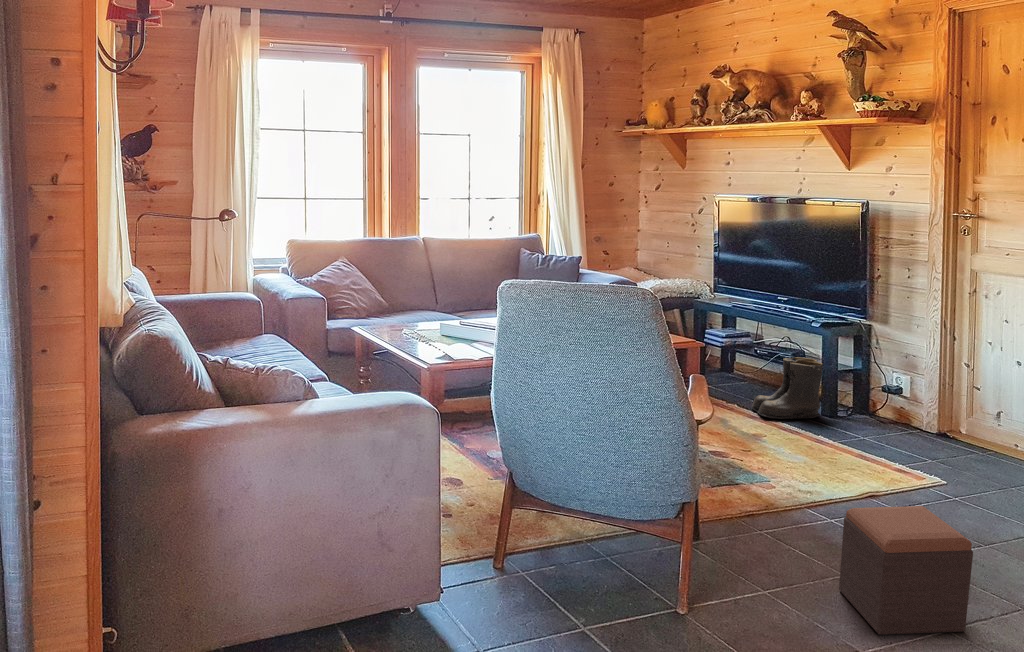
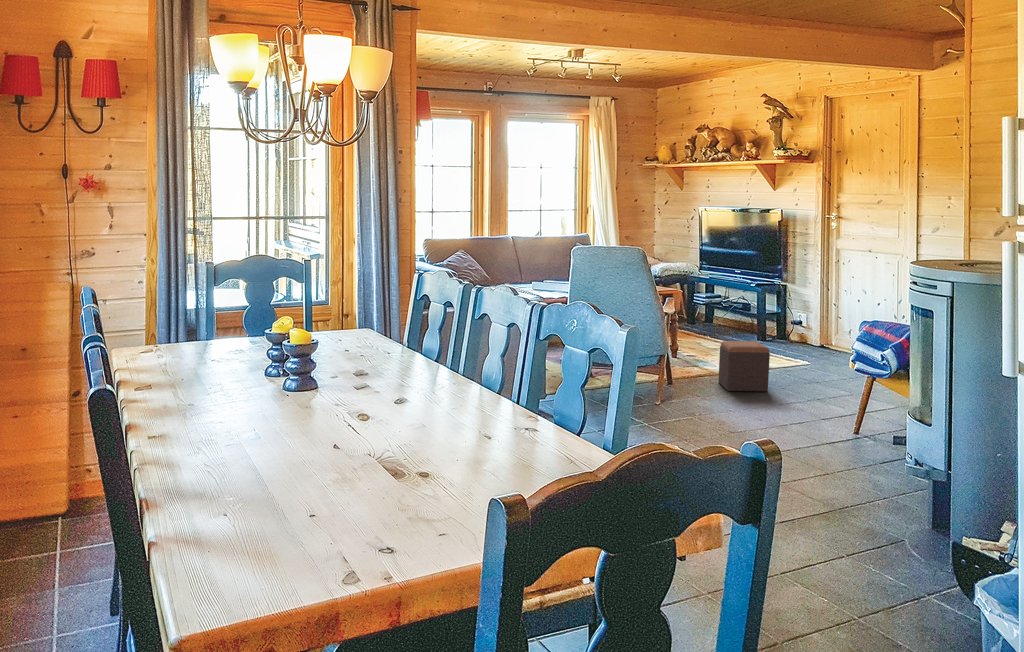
boots: present [751,357,822,419] -> none [712,304,754,339]

